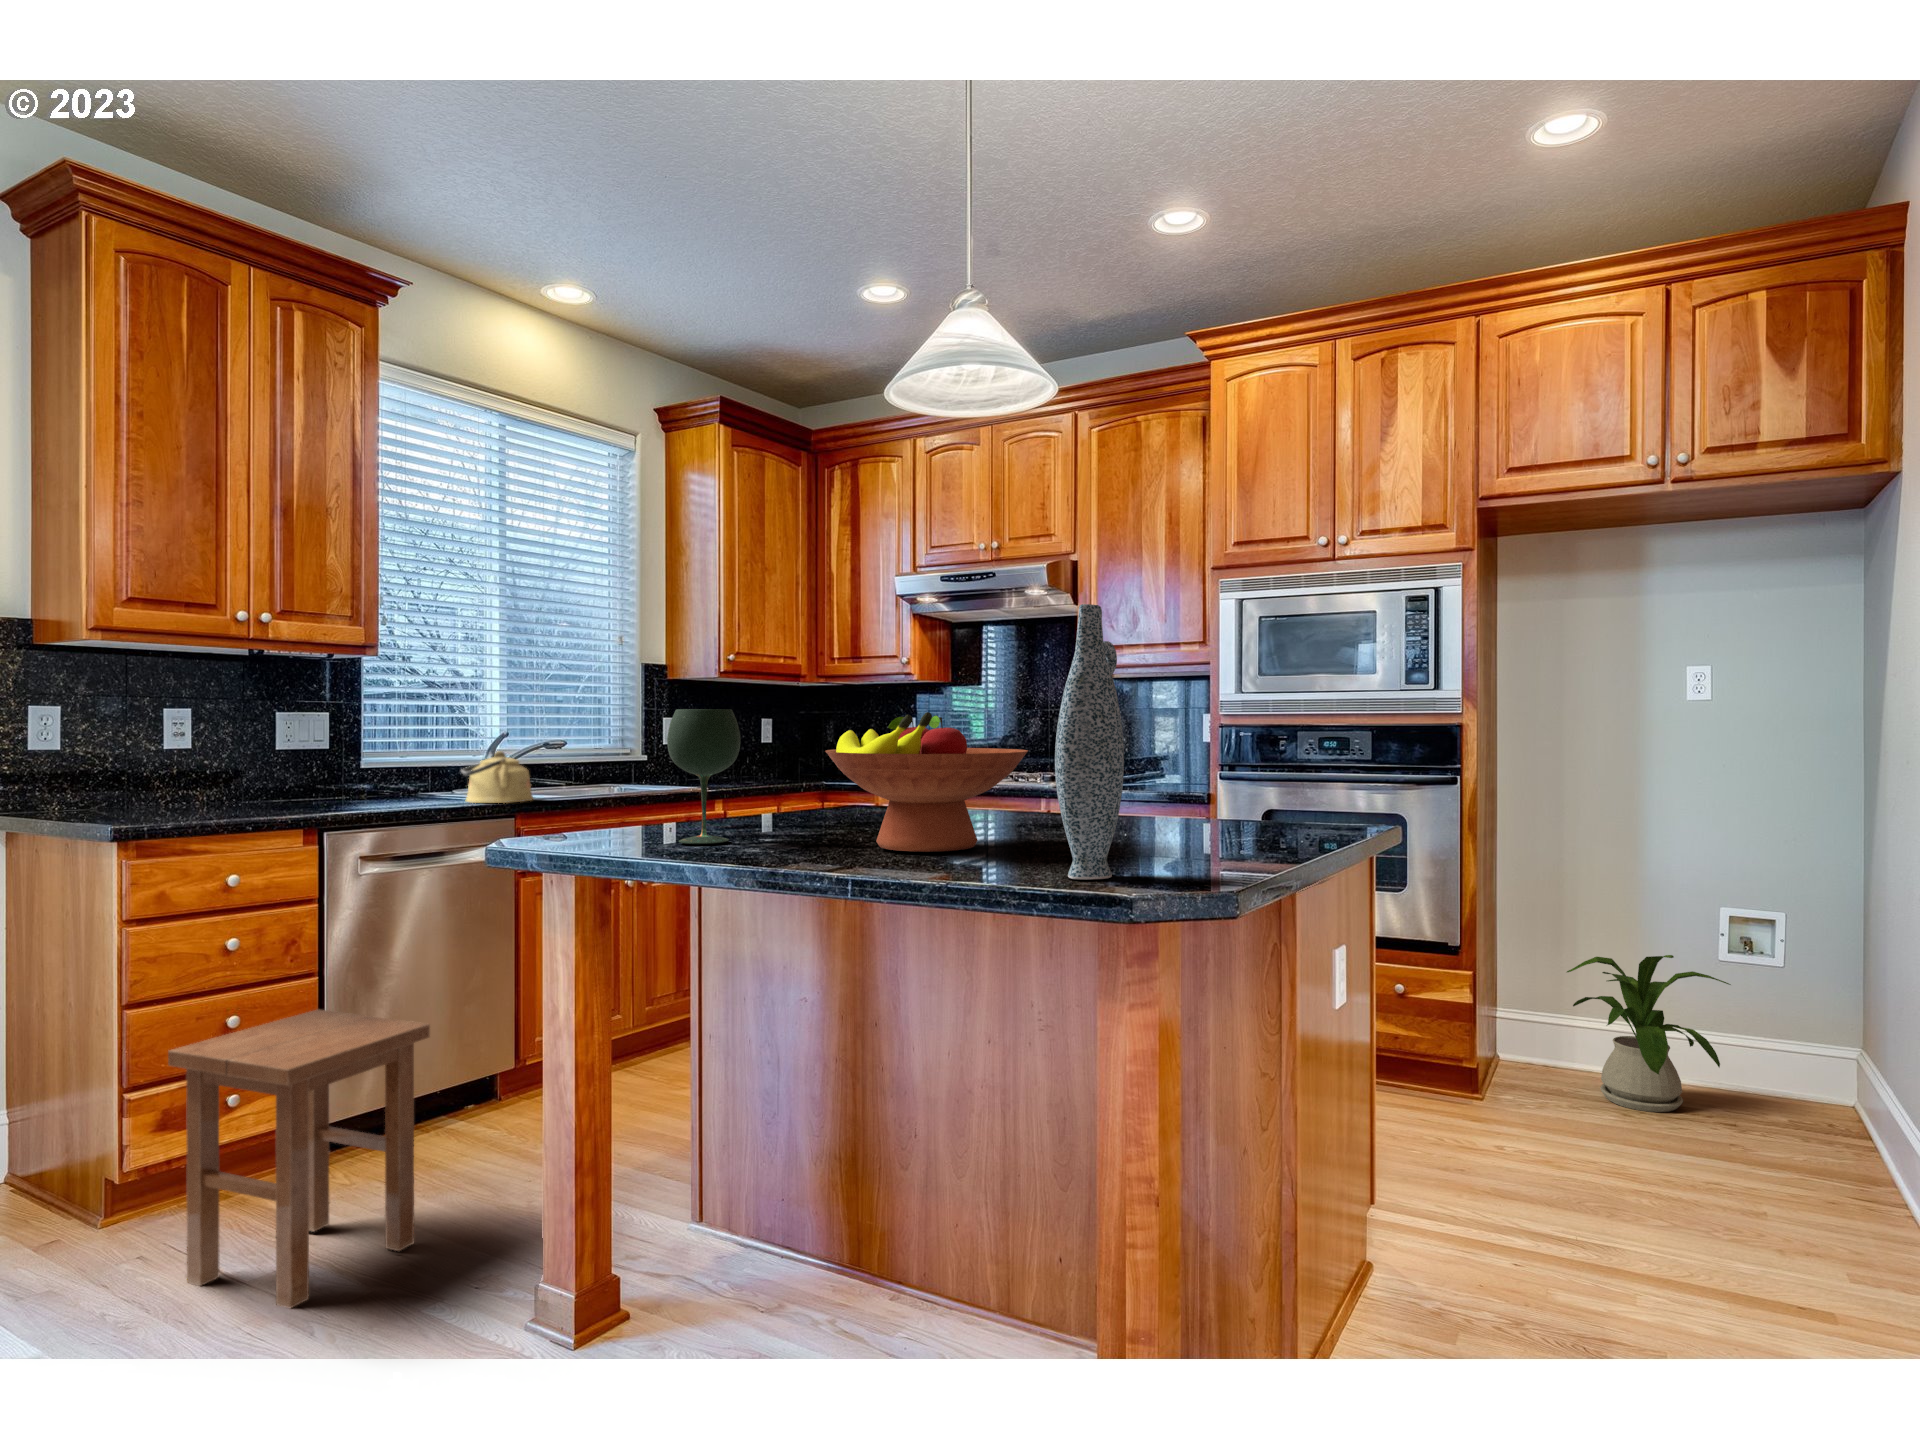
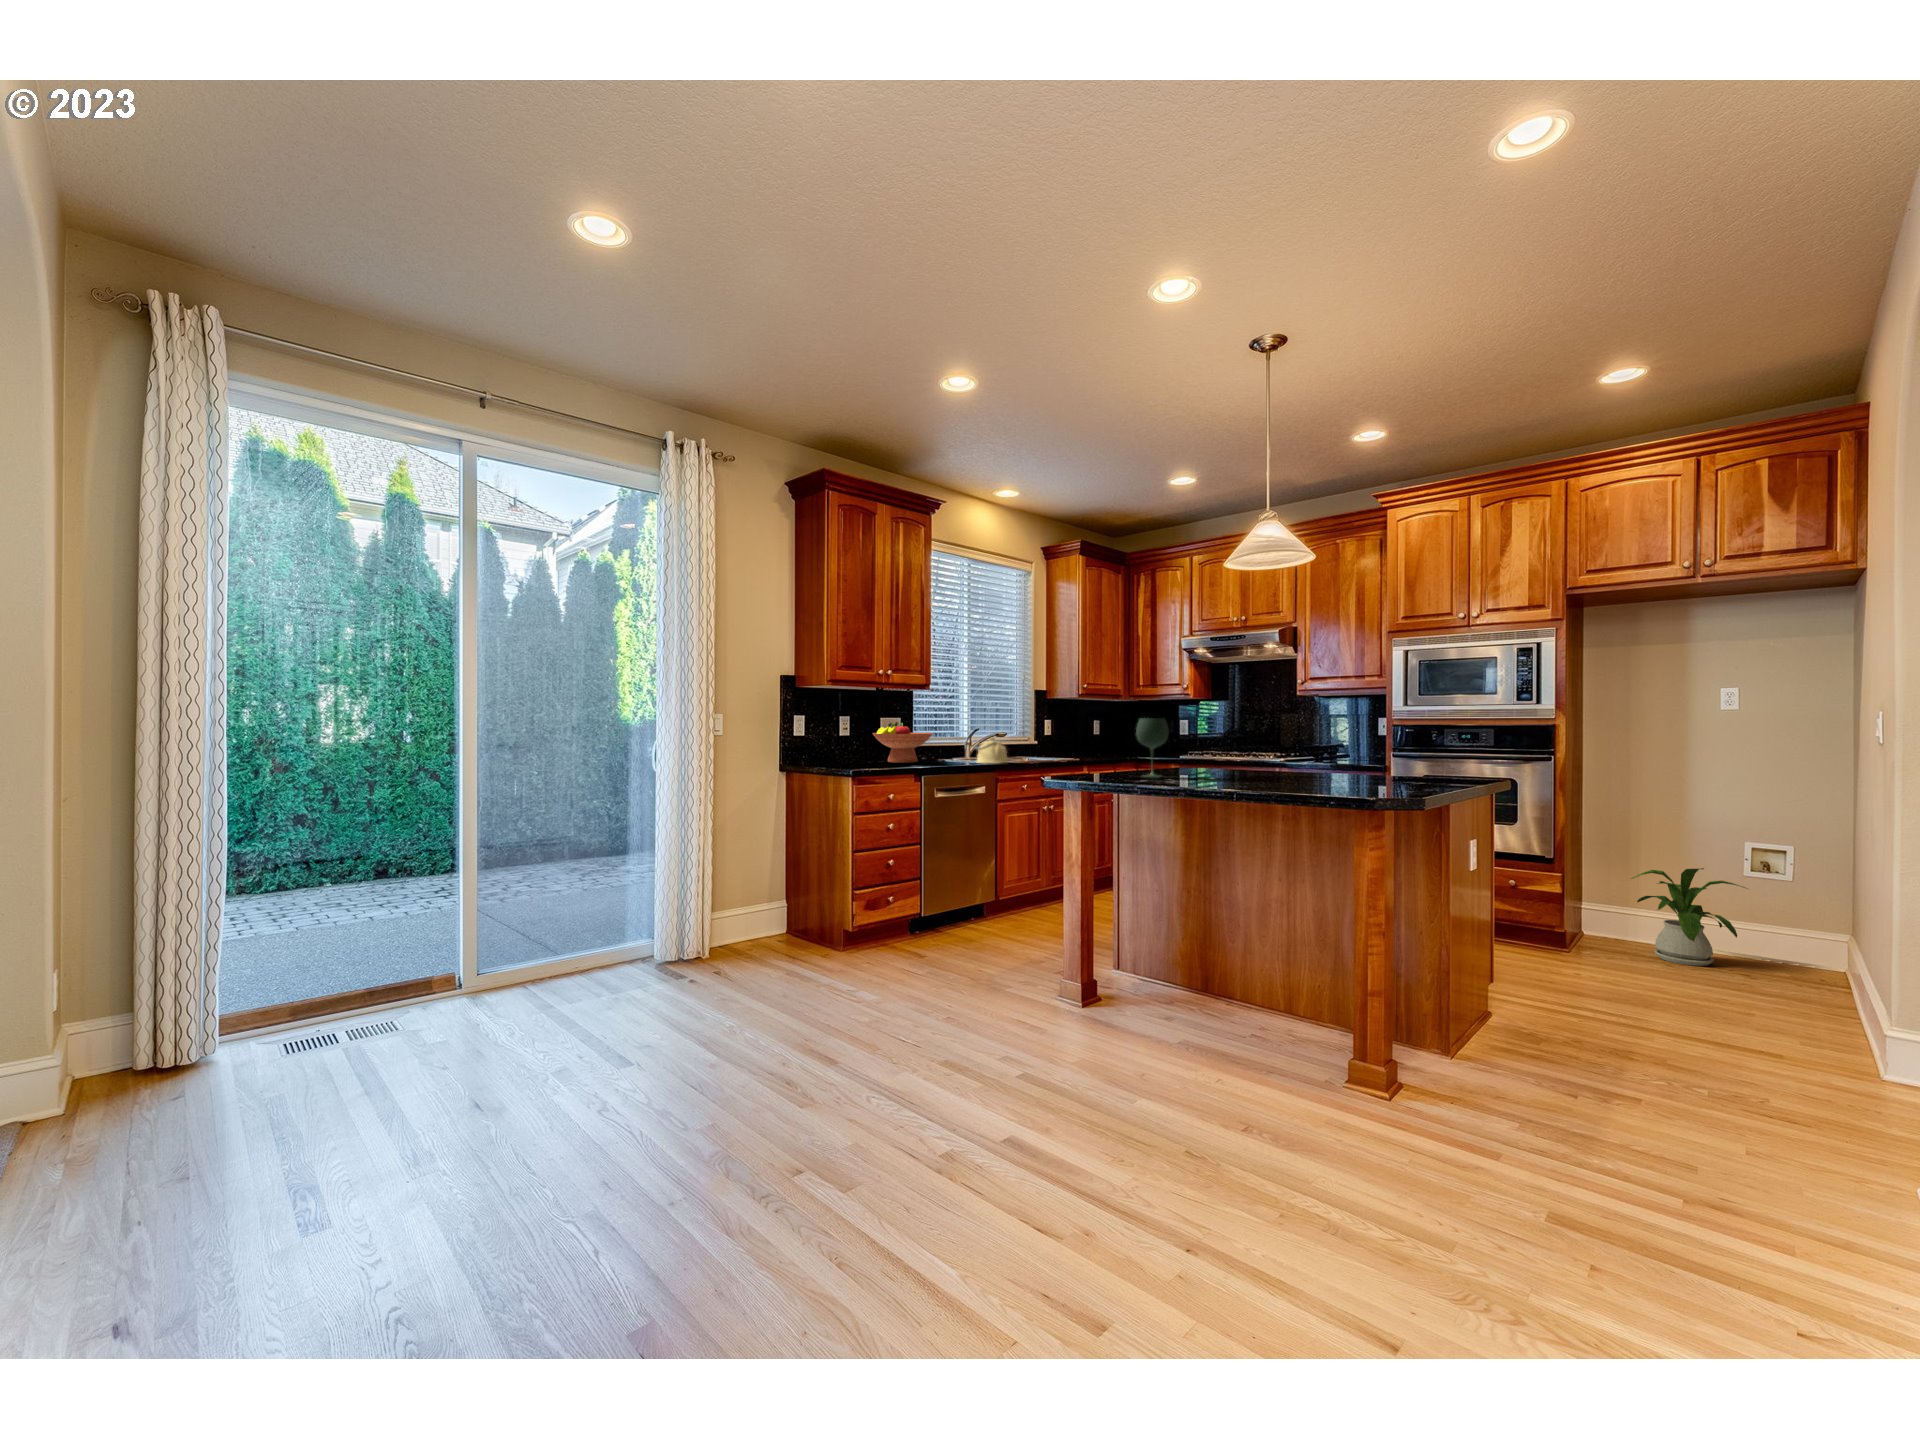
vase: present [1055,604,1124,879] -> none [1335,675,1366,791]
fruit bowl: present [826,712,1028,852] -> present [873,722,933,763]
stool: present [168,1010,430,1308] -> none [900,855,999,978]

